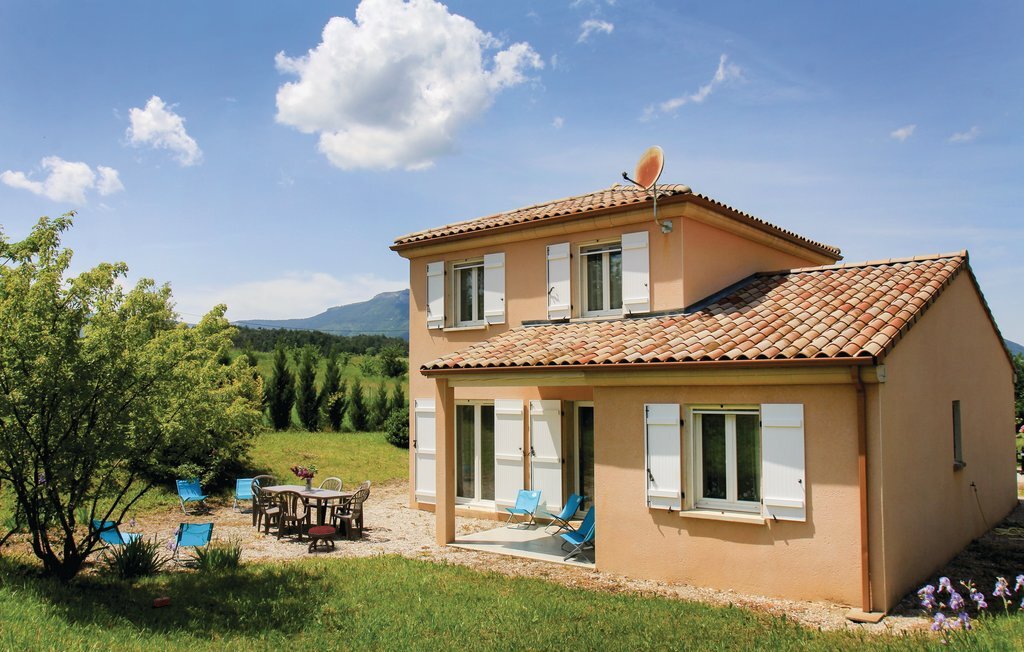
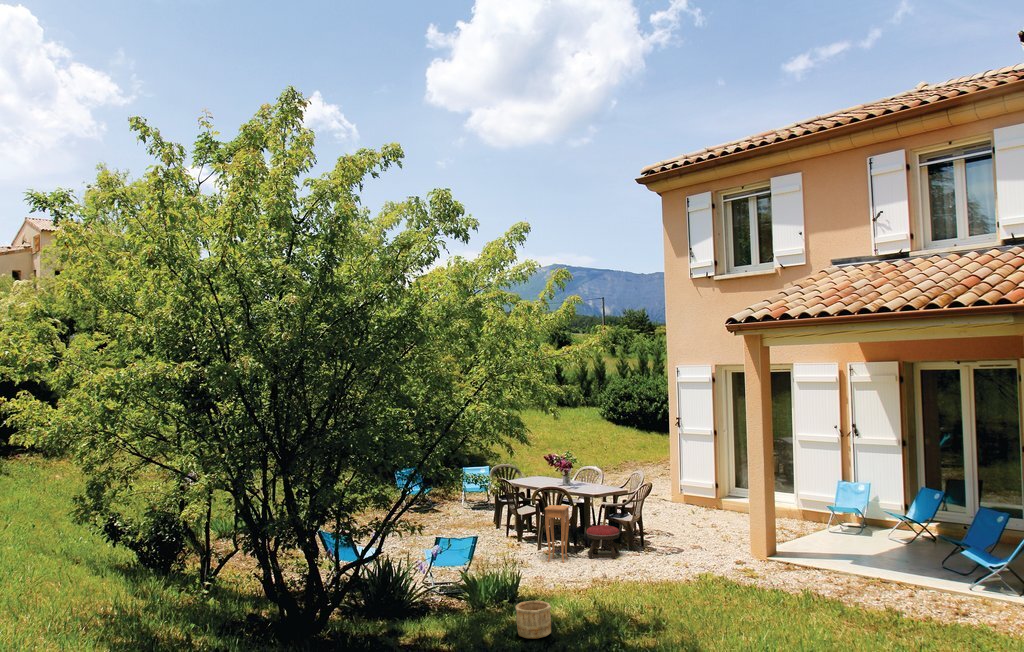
side table: none [272,510,295,557] -> present [544,505,569,563]
potted plant: present [152,568,180,607] -> none [455,581,492,631]
wooden bucket: none [199,581,229,610] -> present [515,601,551,639]

